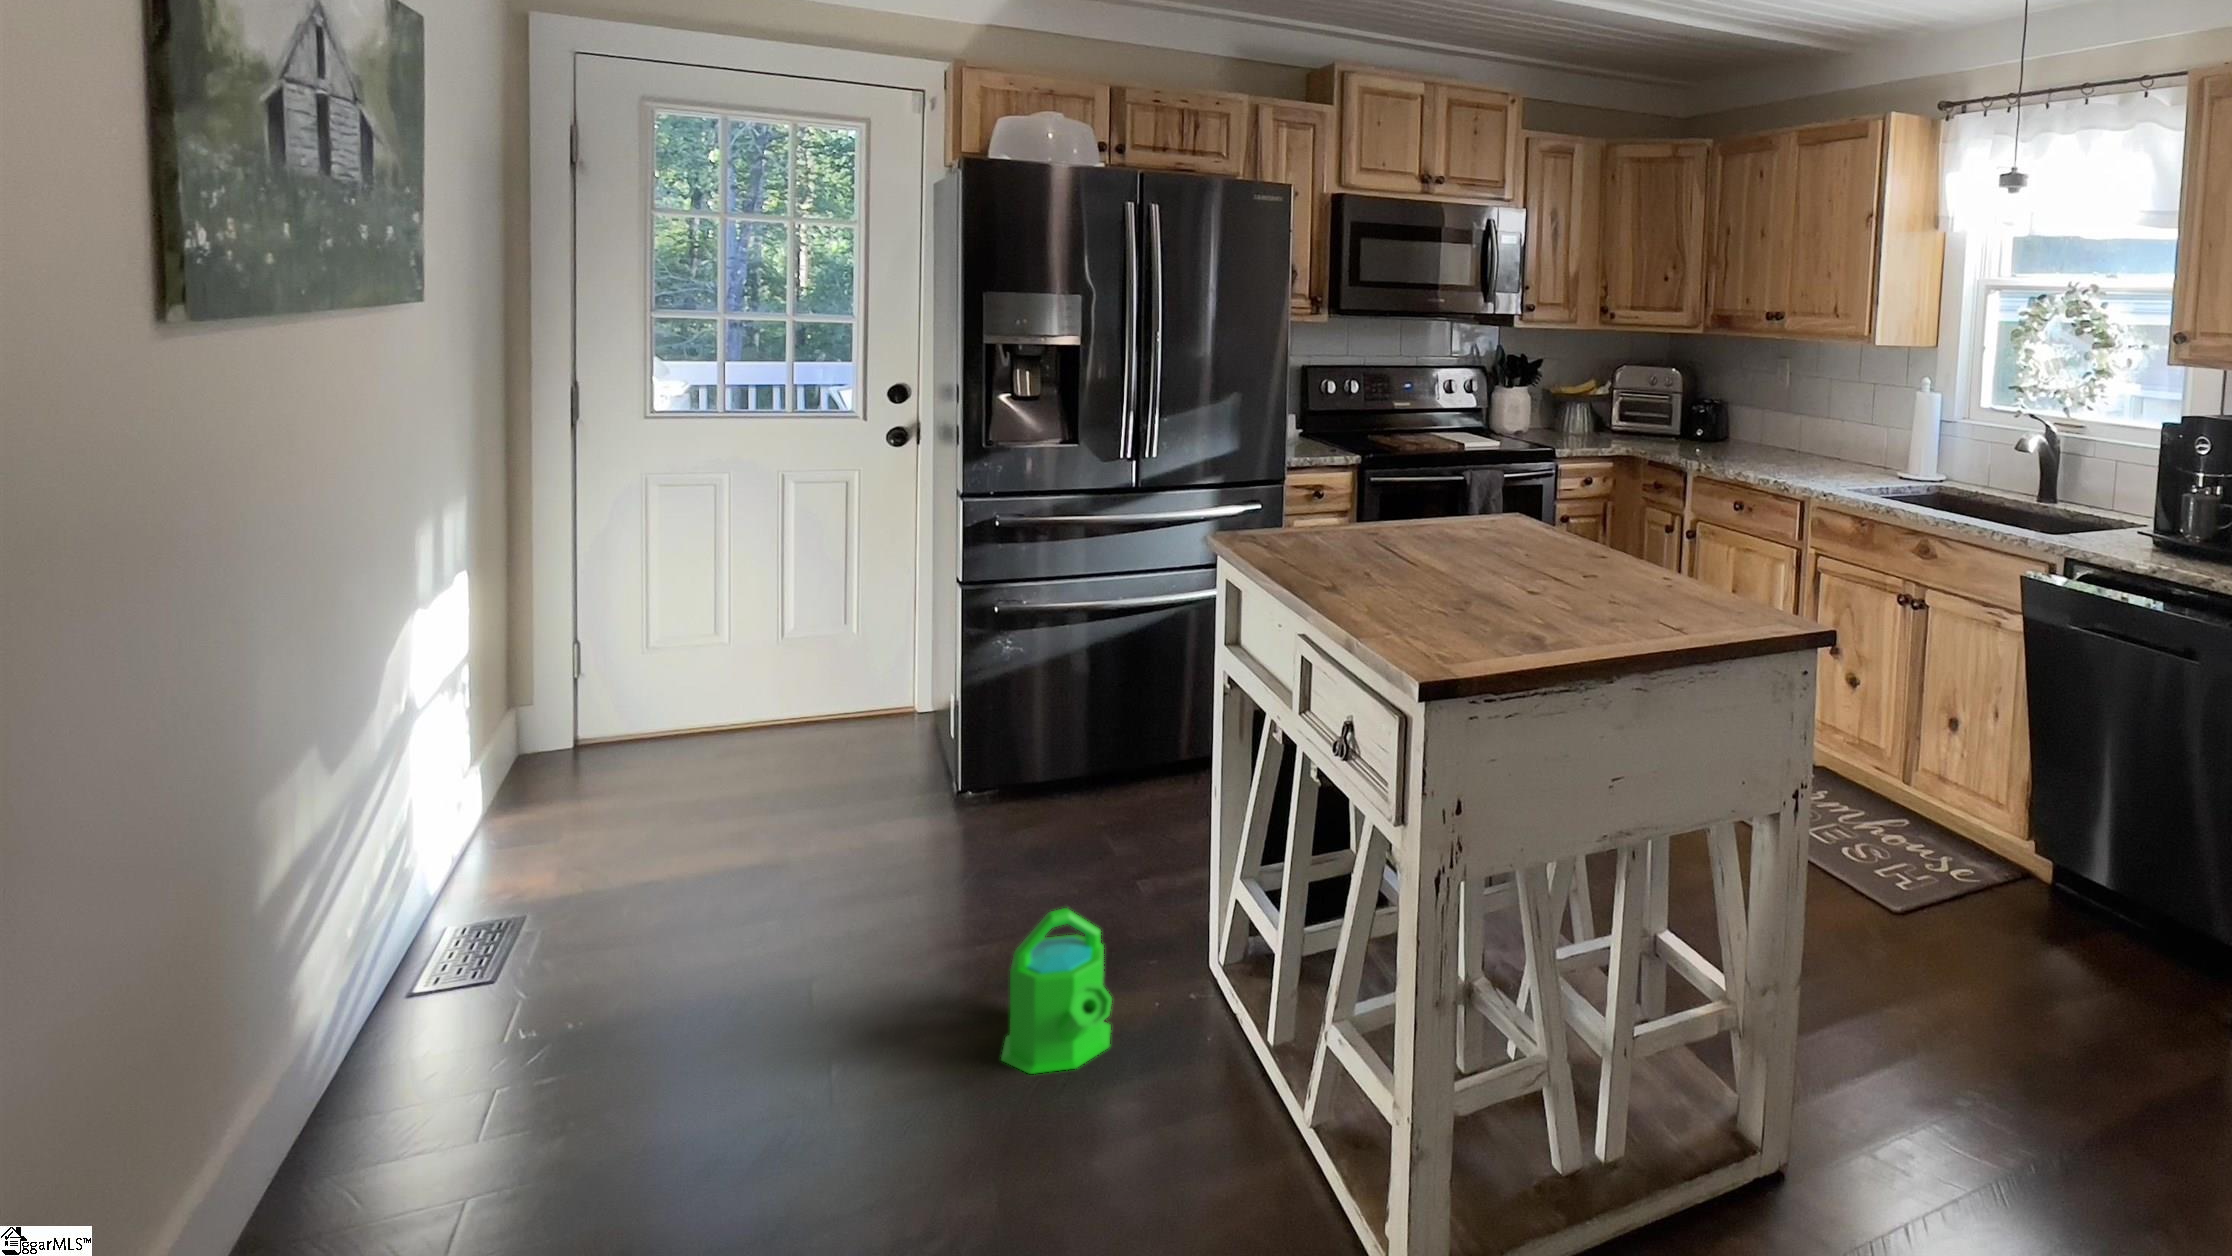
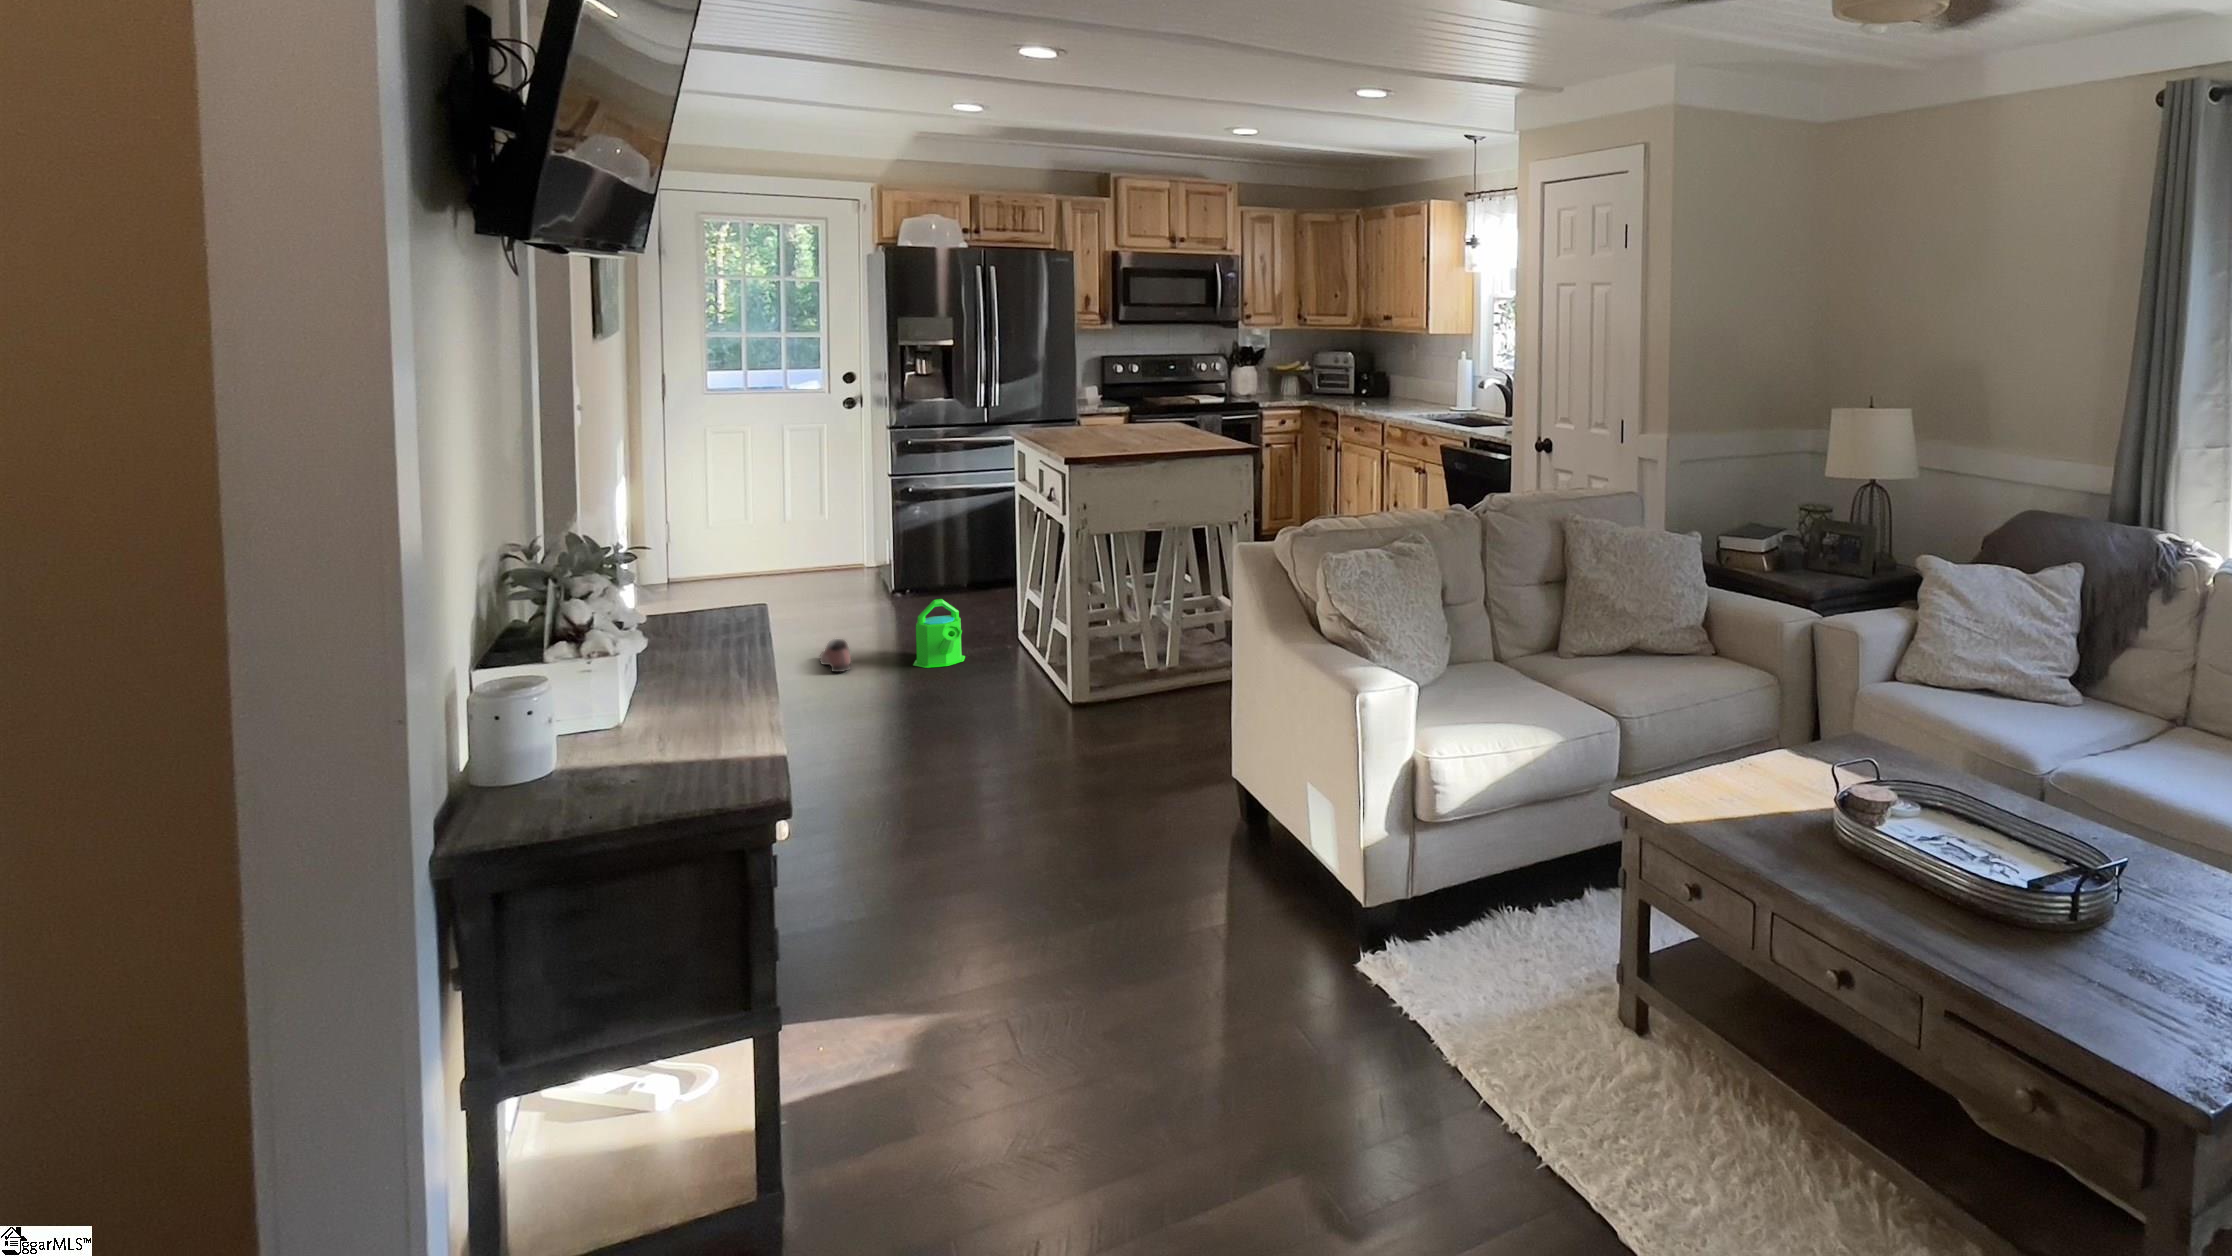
shoe: none [802,999,866,1092] -> present [820,639,851,672]

